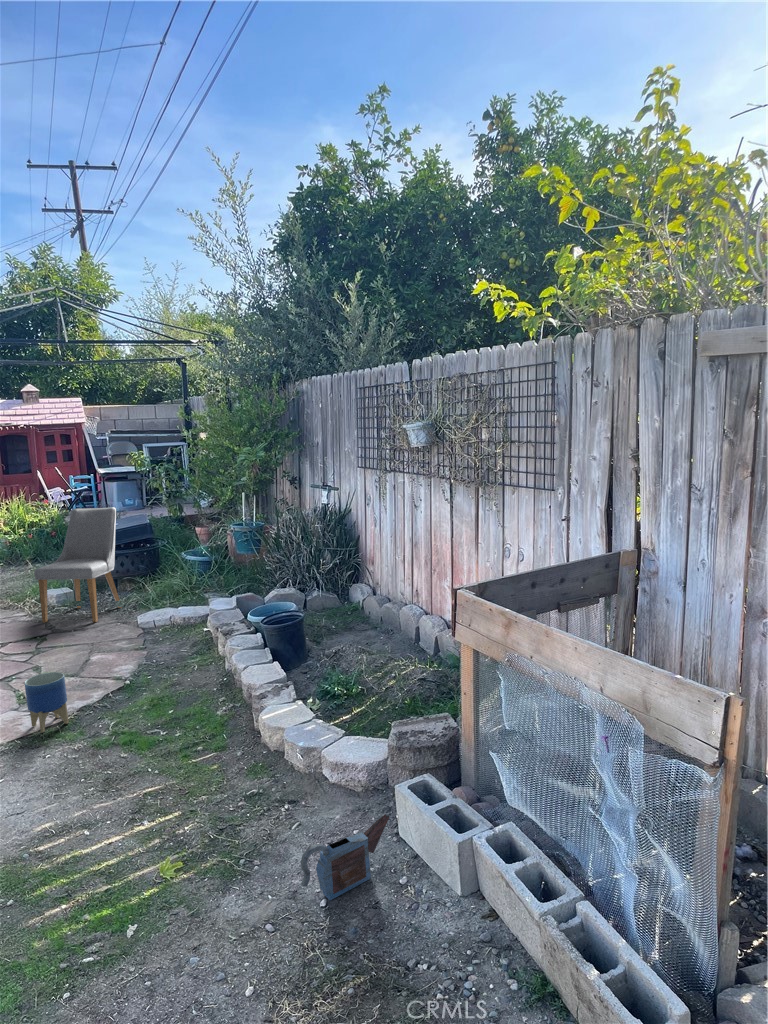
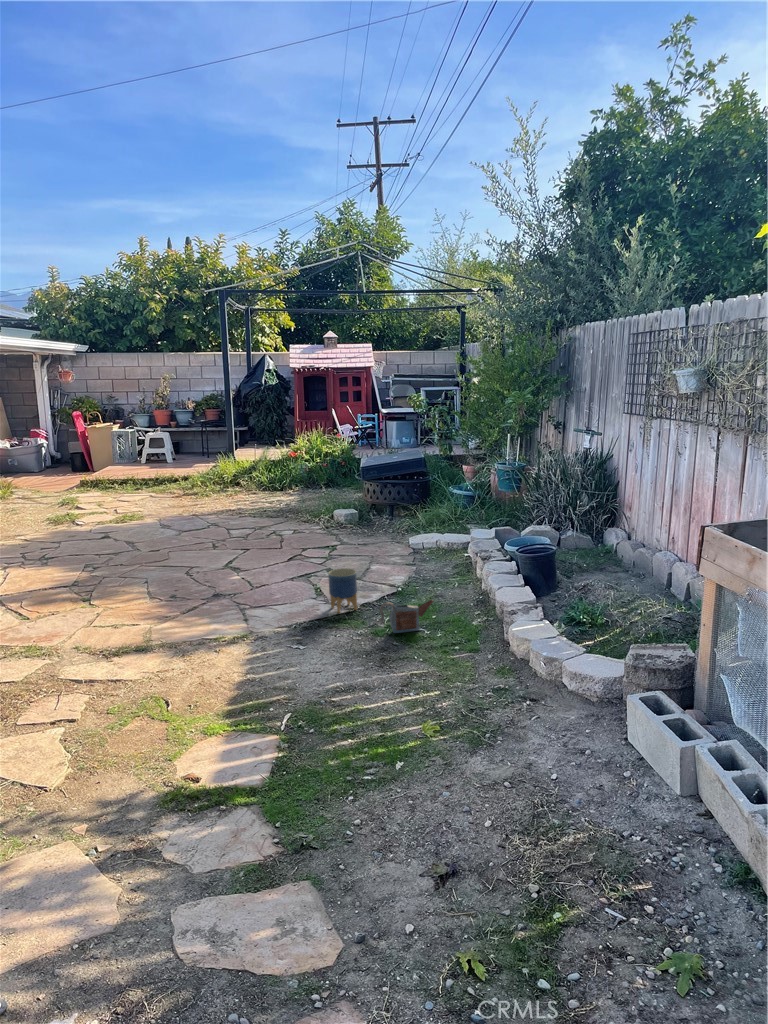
chair: present [34,507,122,623] -> none [332,441,398,538]
watering can: present [301,814,390,900] -> present [380,600,433,633]

